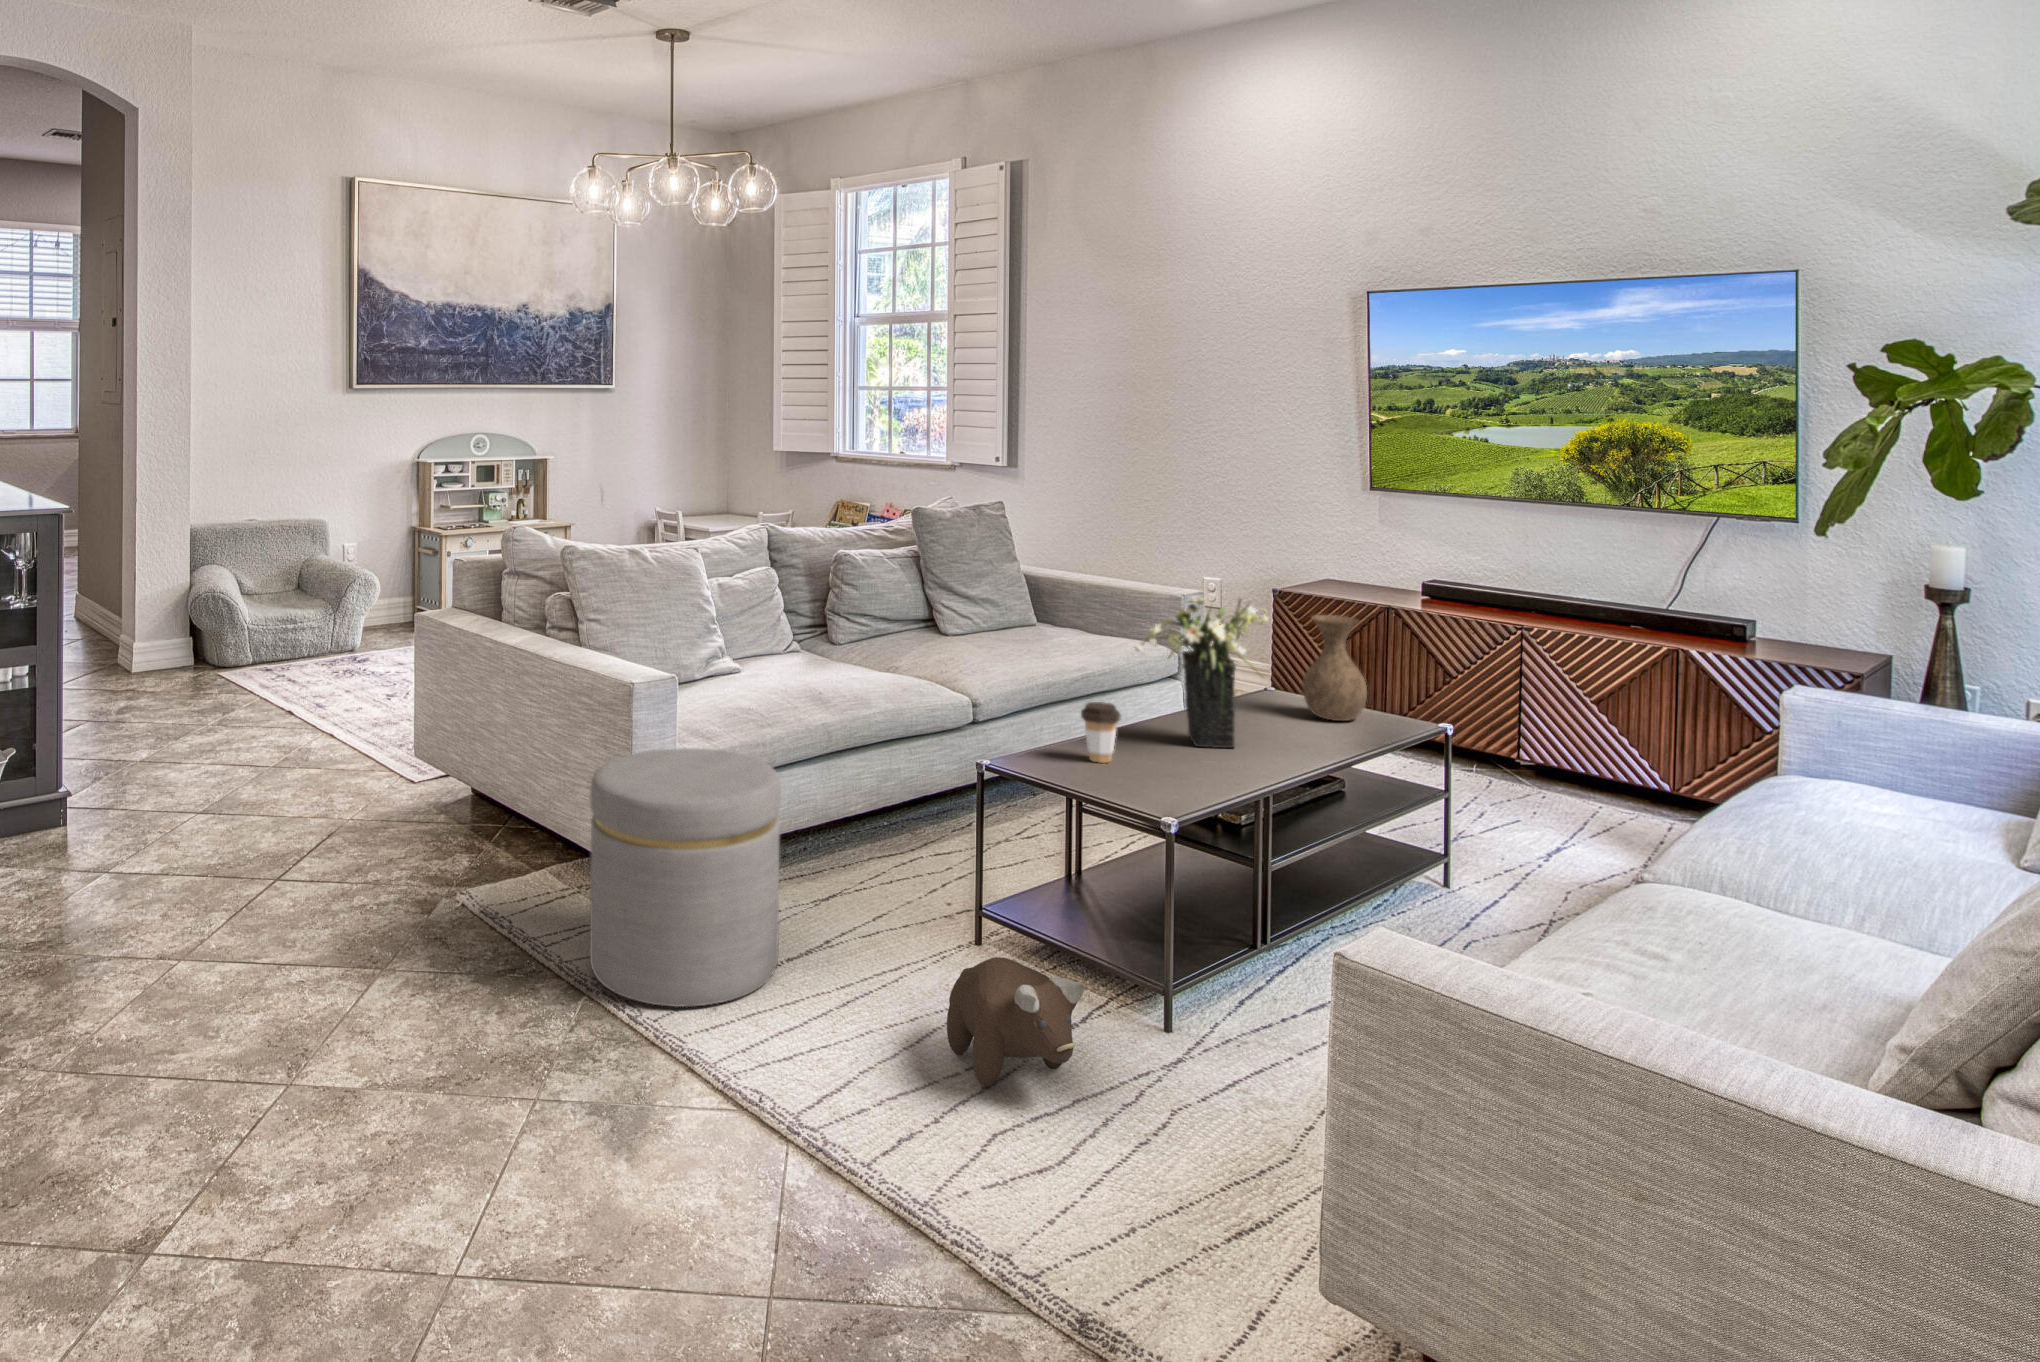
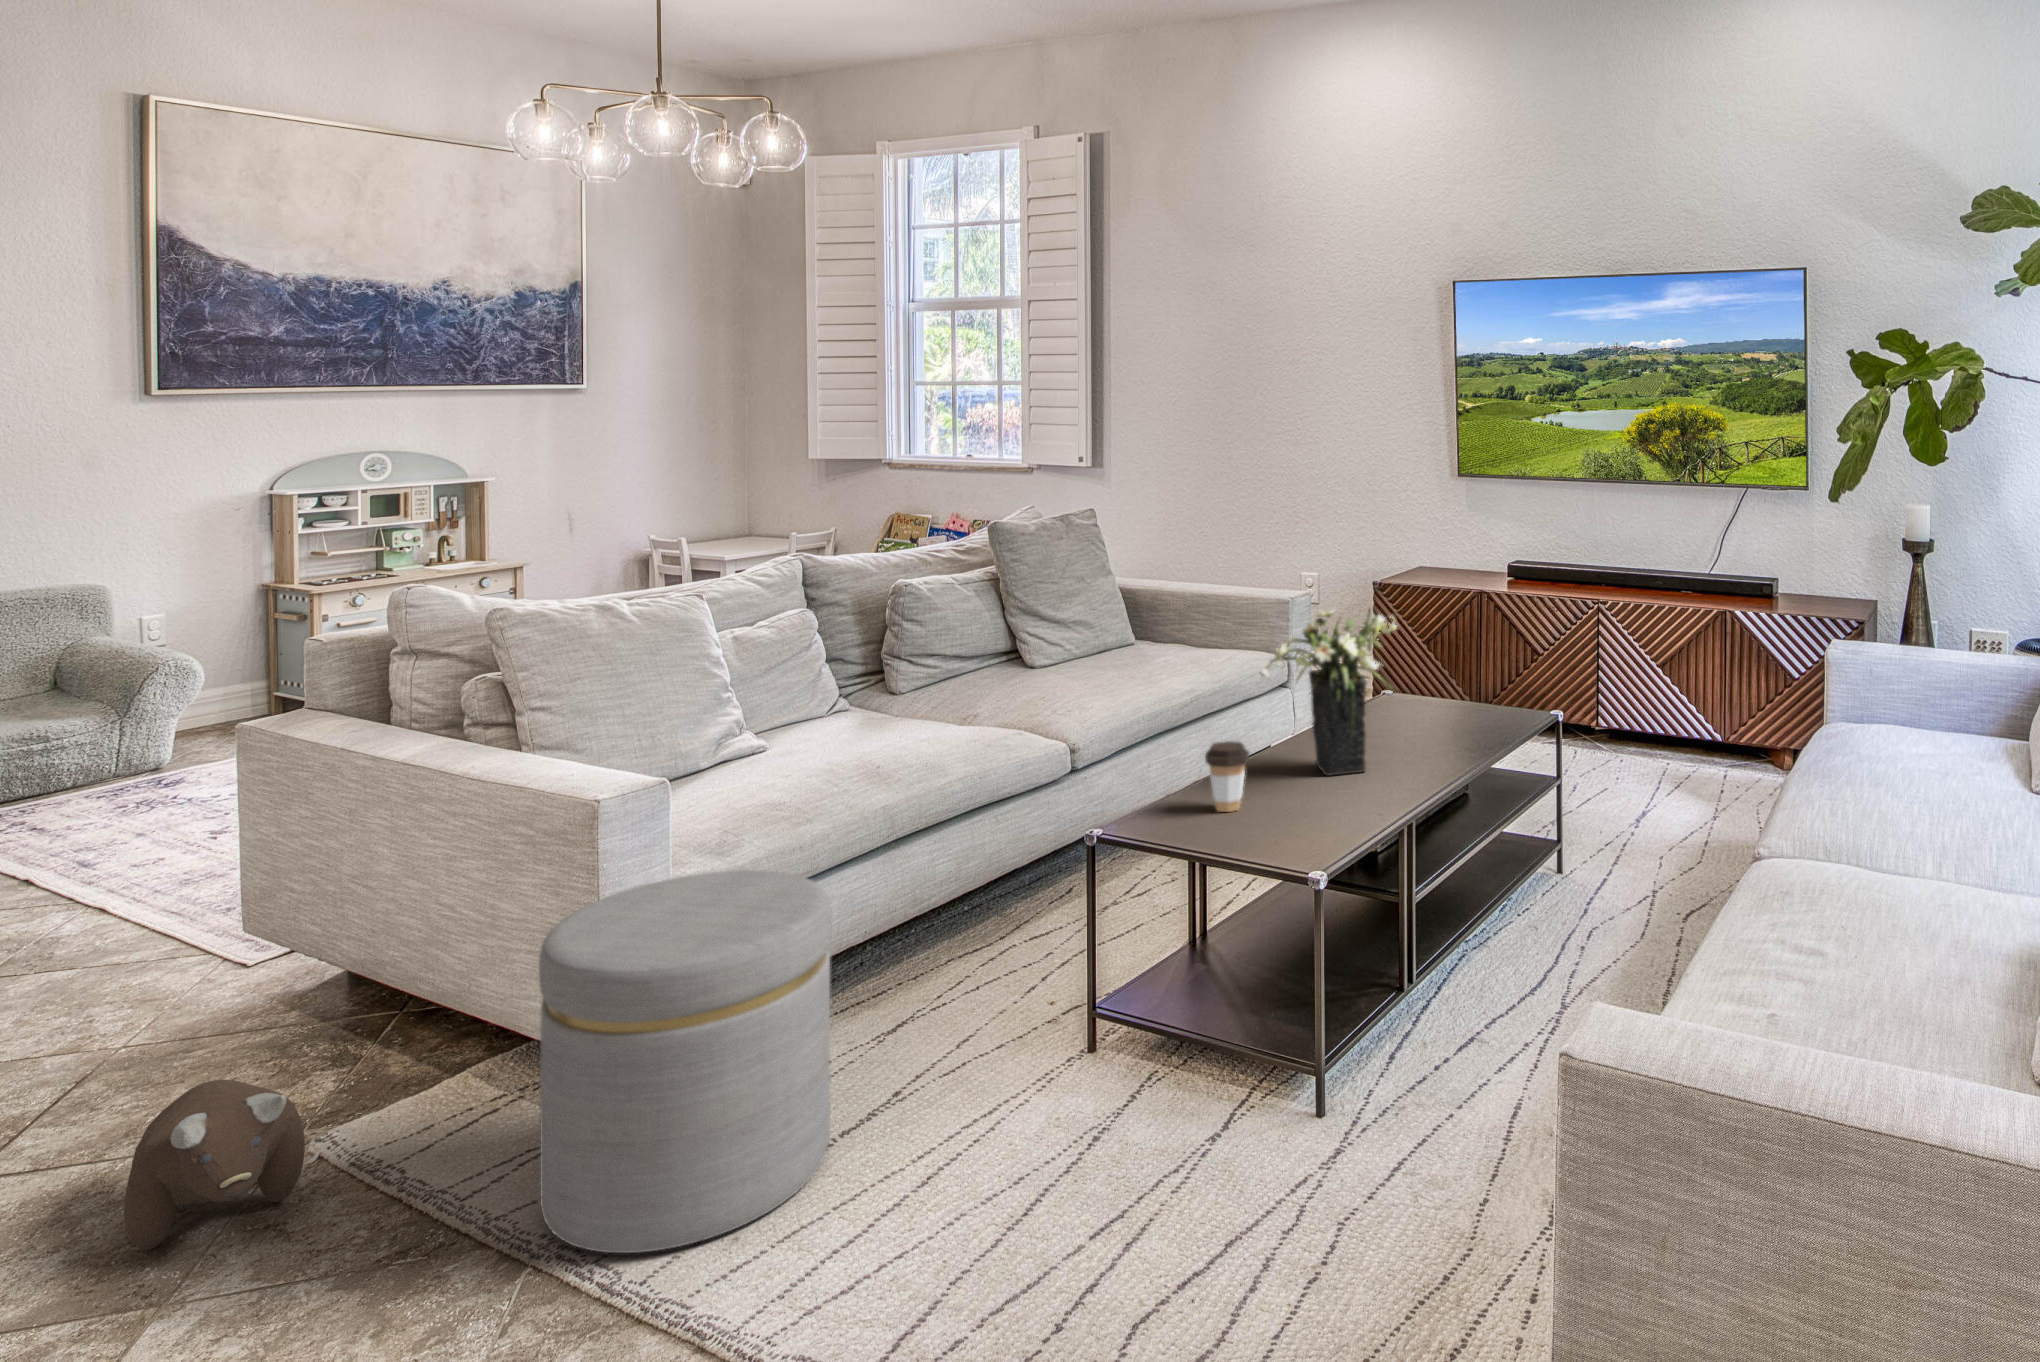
vase: present [1303,615,1367,721] -> none [1422,614,1484,725]
plush toy: present [947,957,1085,1087] -> present [124,1080,305,1250]

